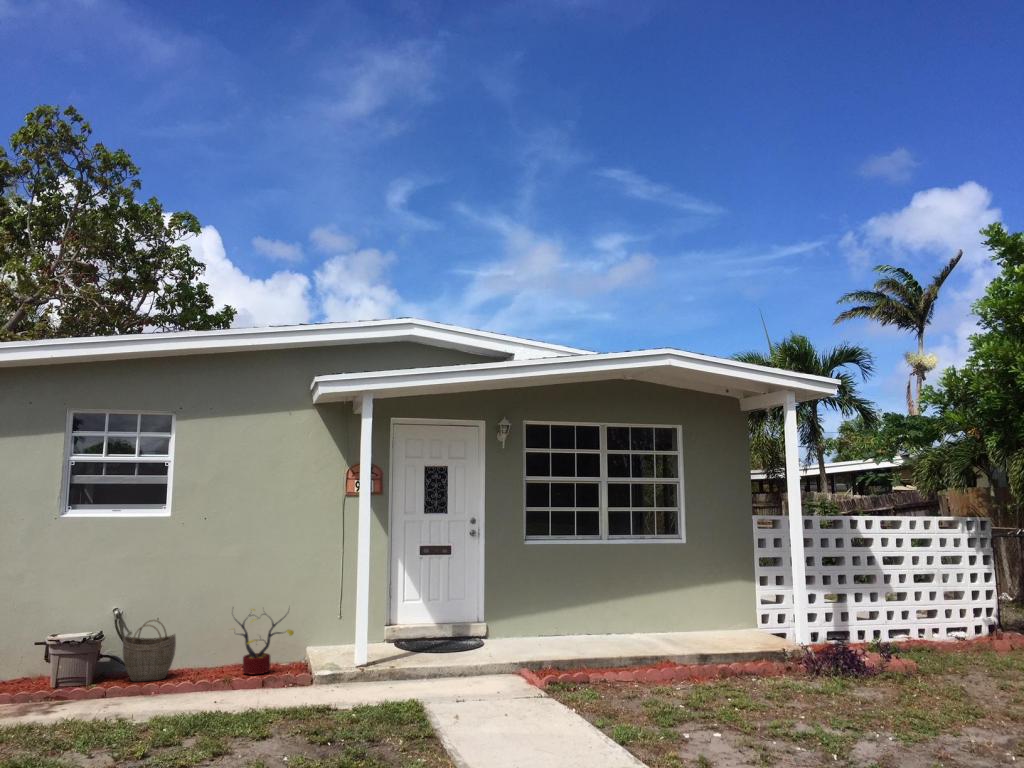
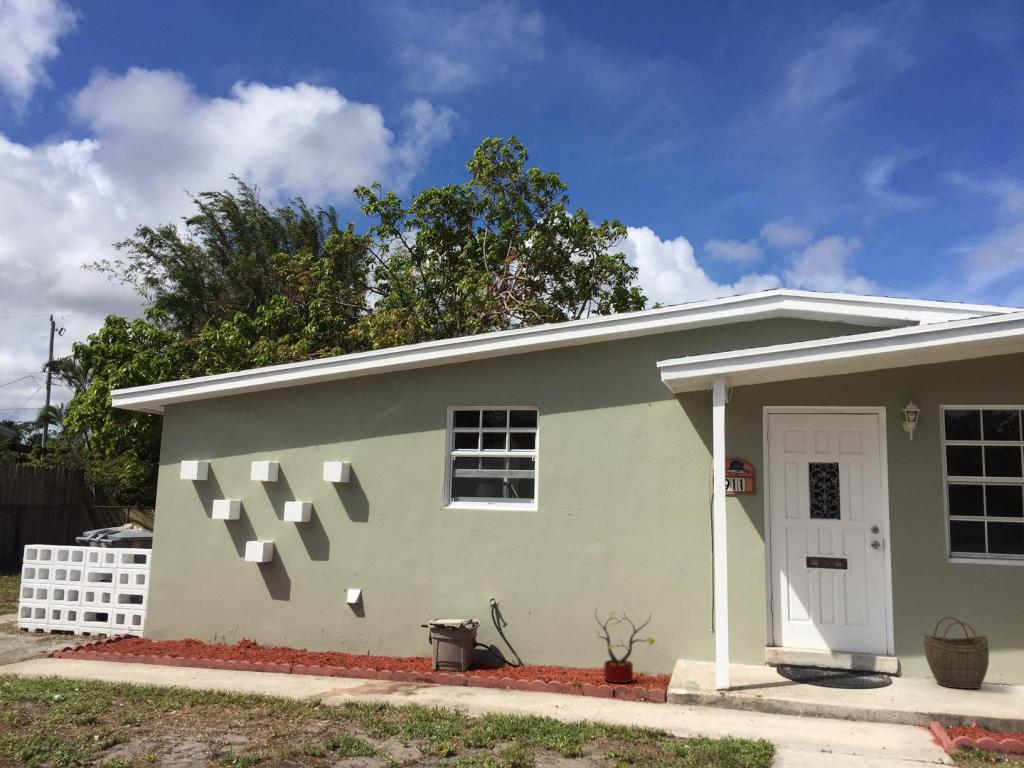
woven basket: present [123,620,176,682] -> present [924,617,989,689]

